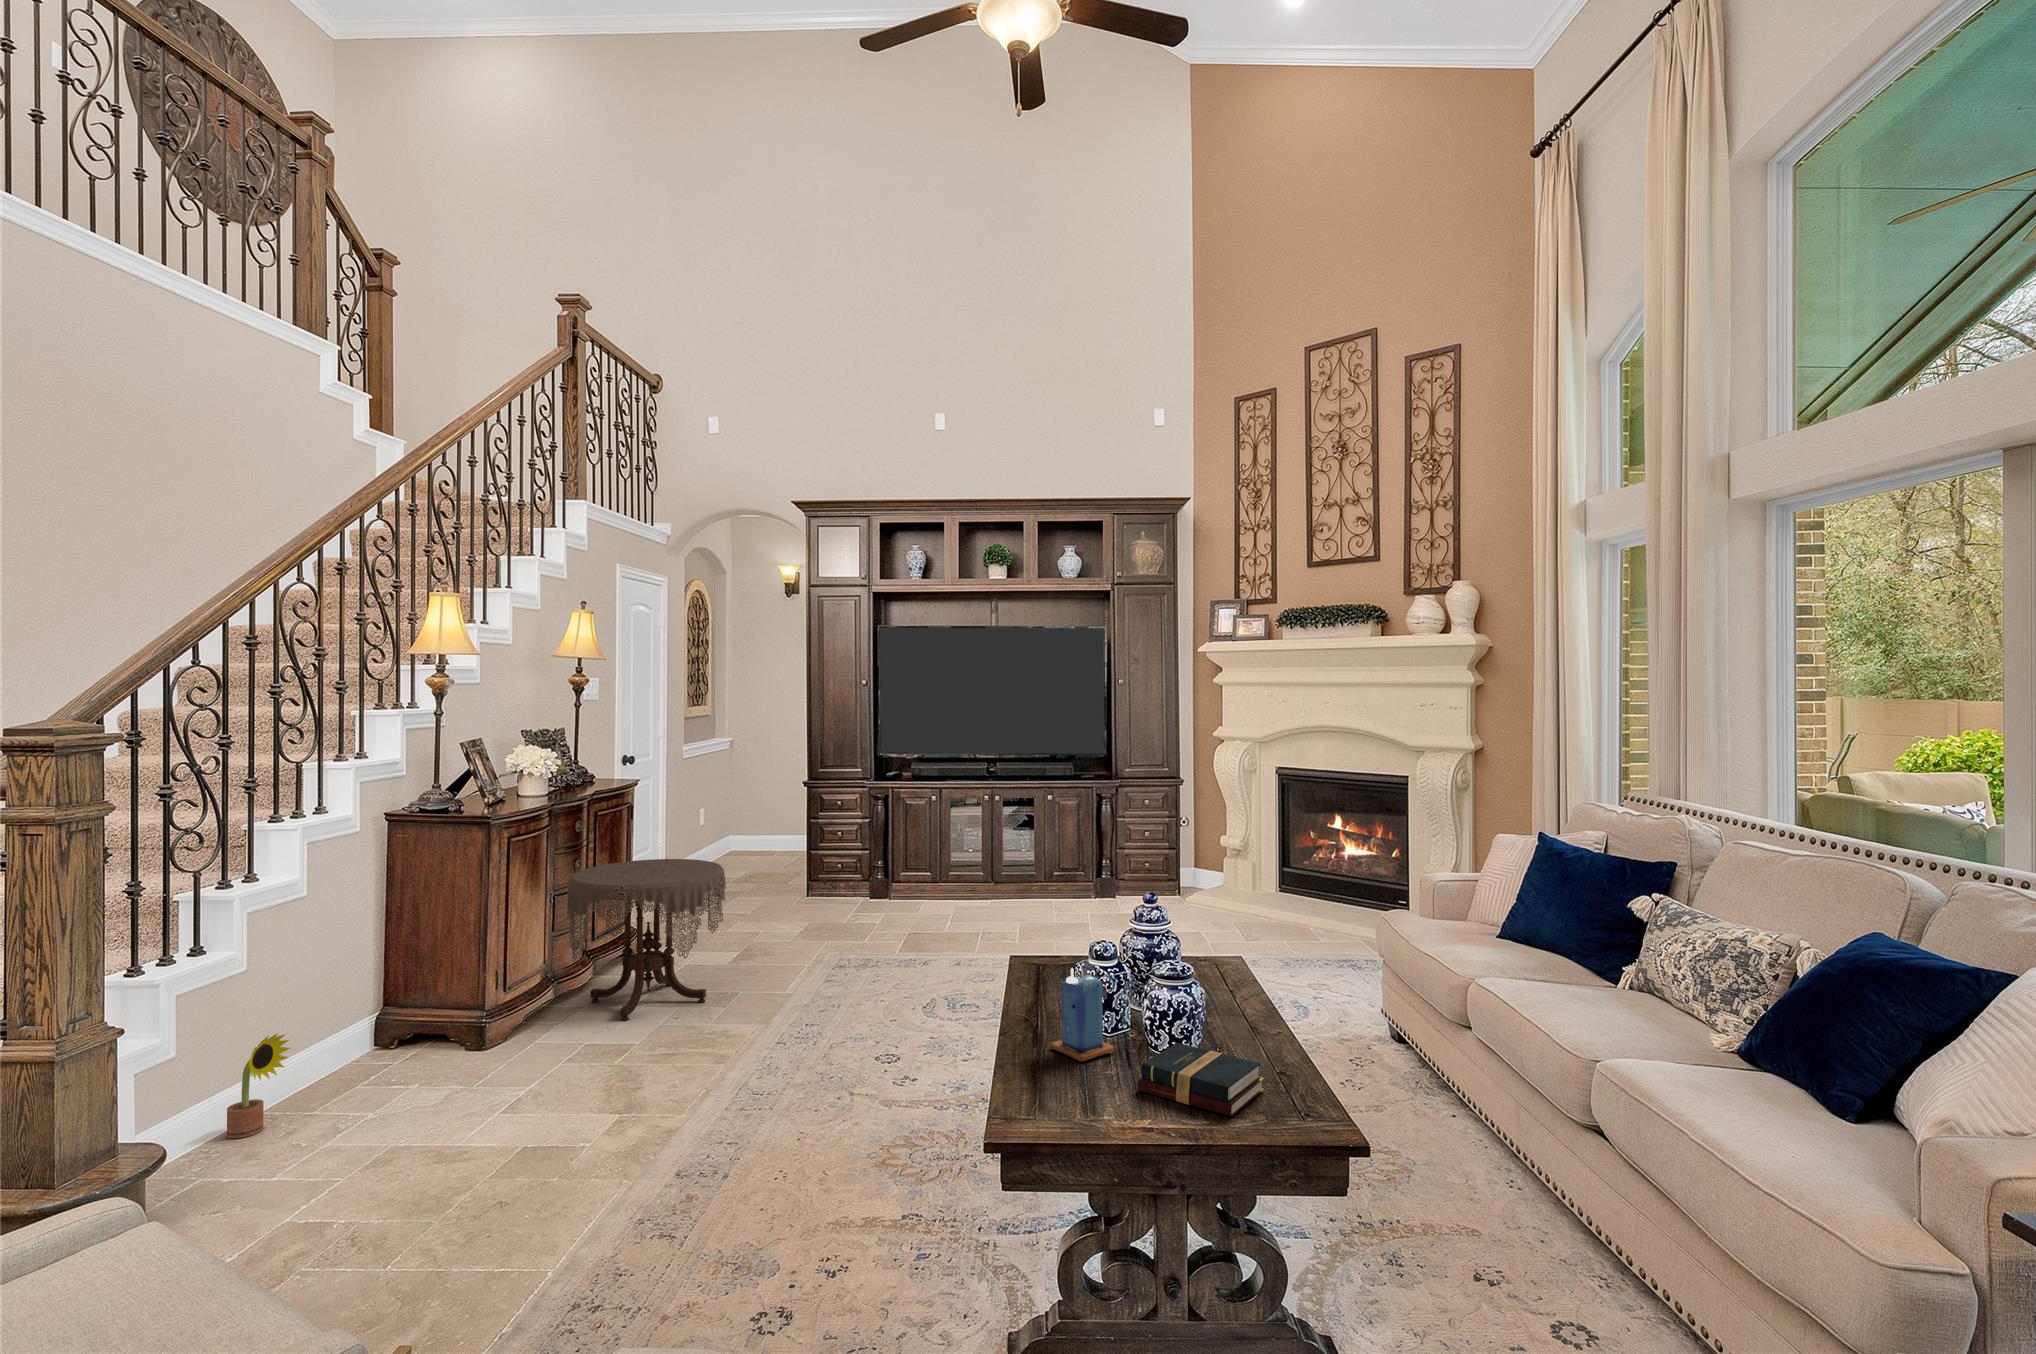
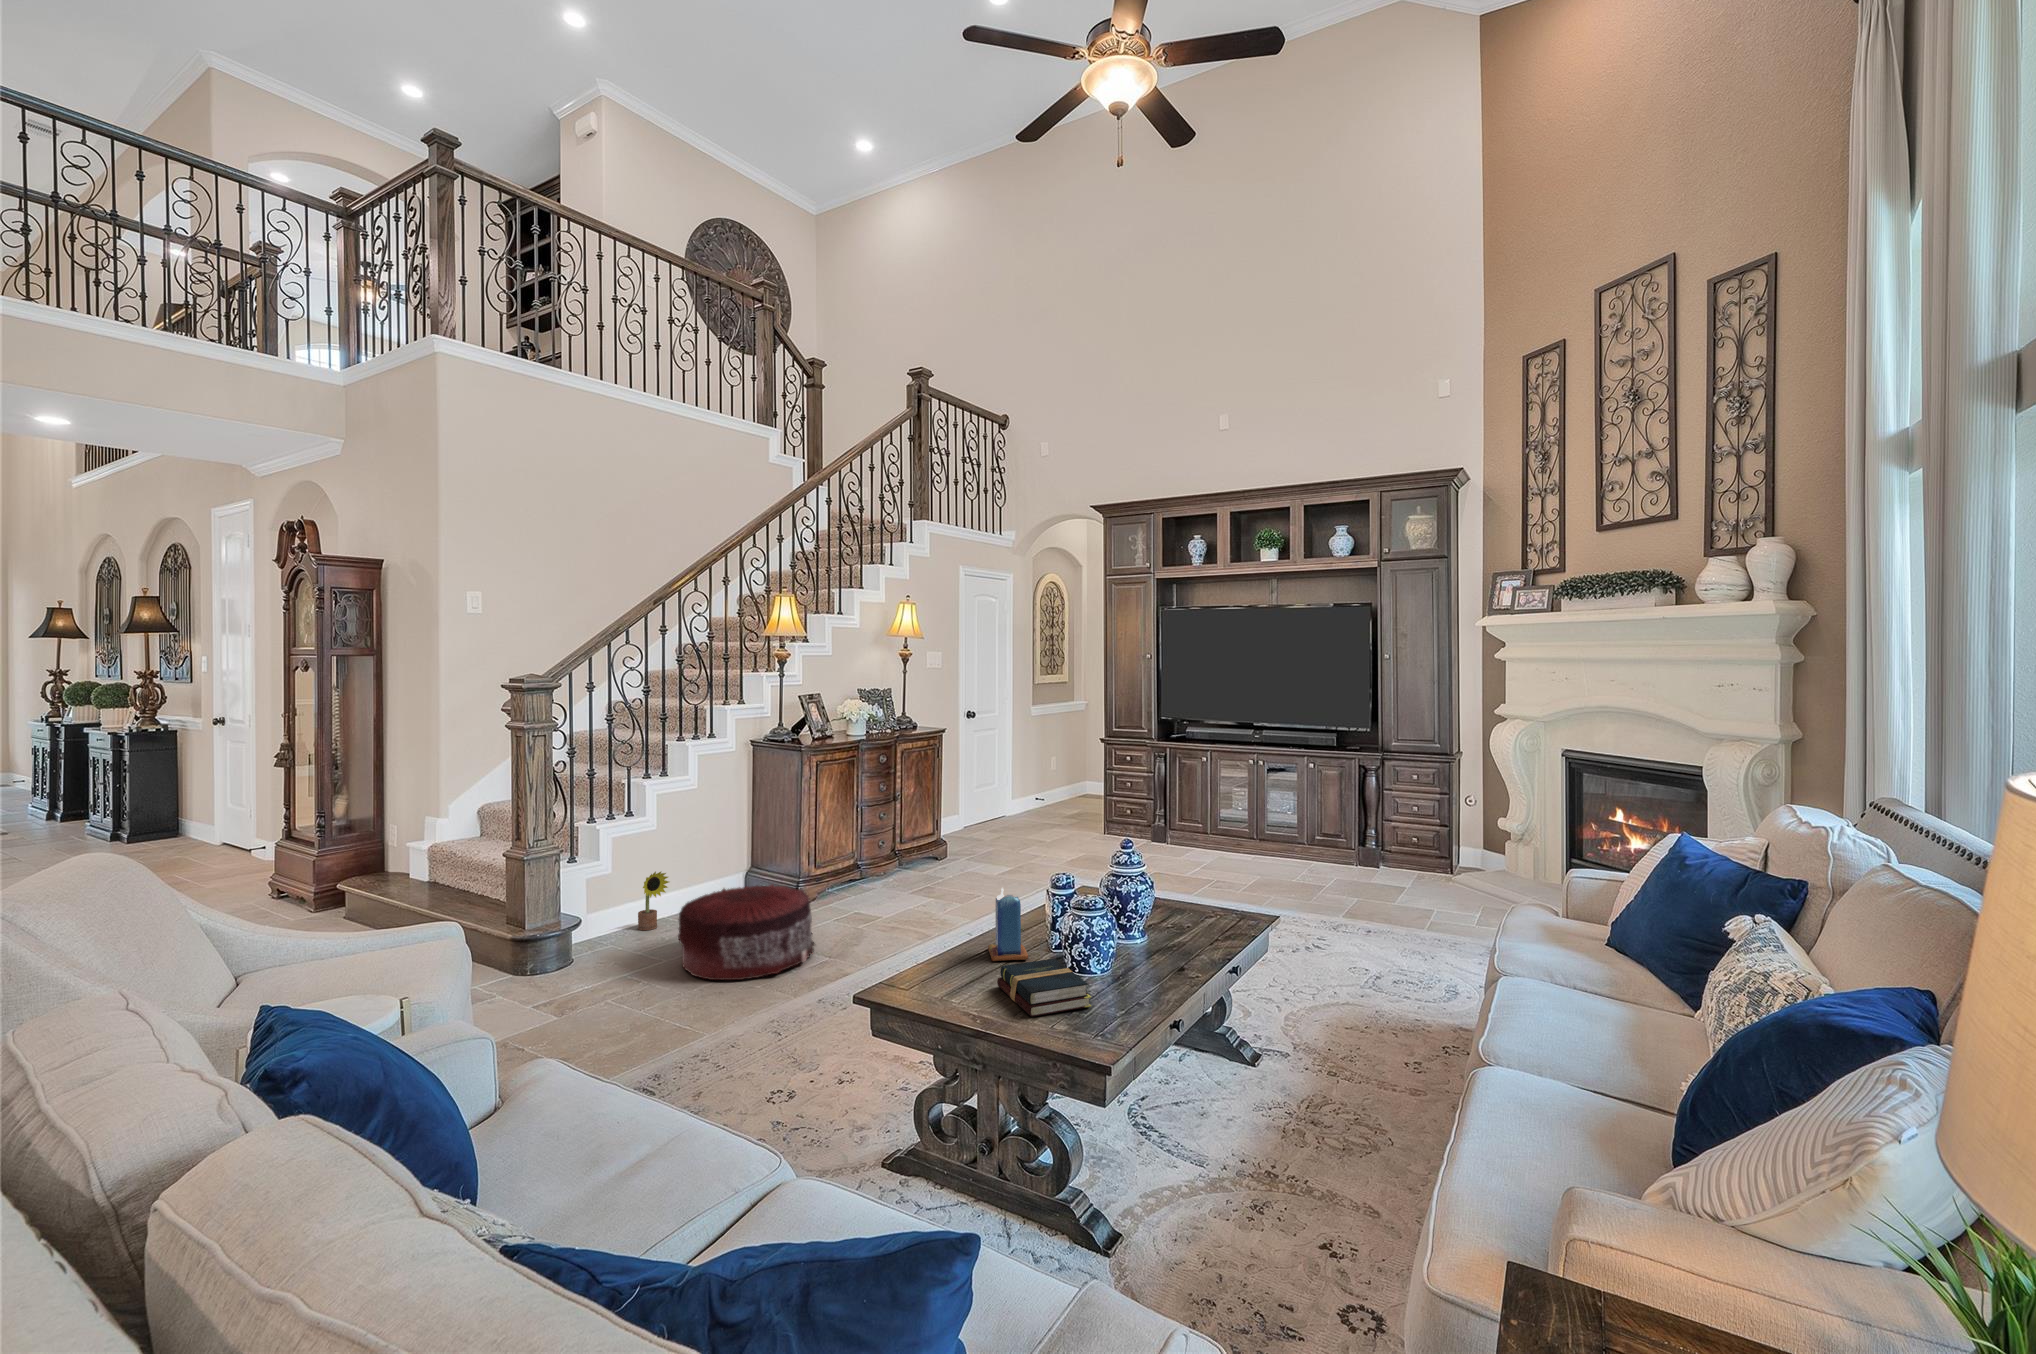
side table: present [567,859,726,1021] -> none [861,789,974,902]
pouf: none [383,1020,603,1189] -> present [678,884,815,980]

